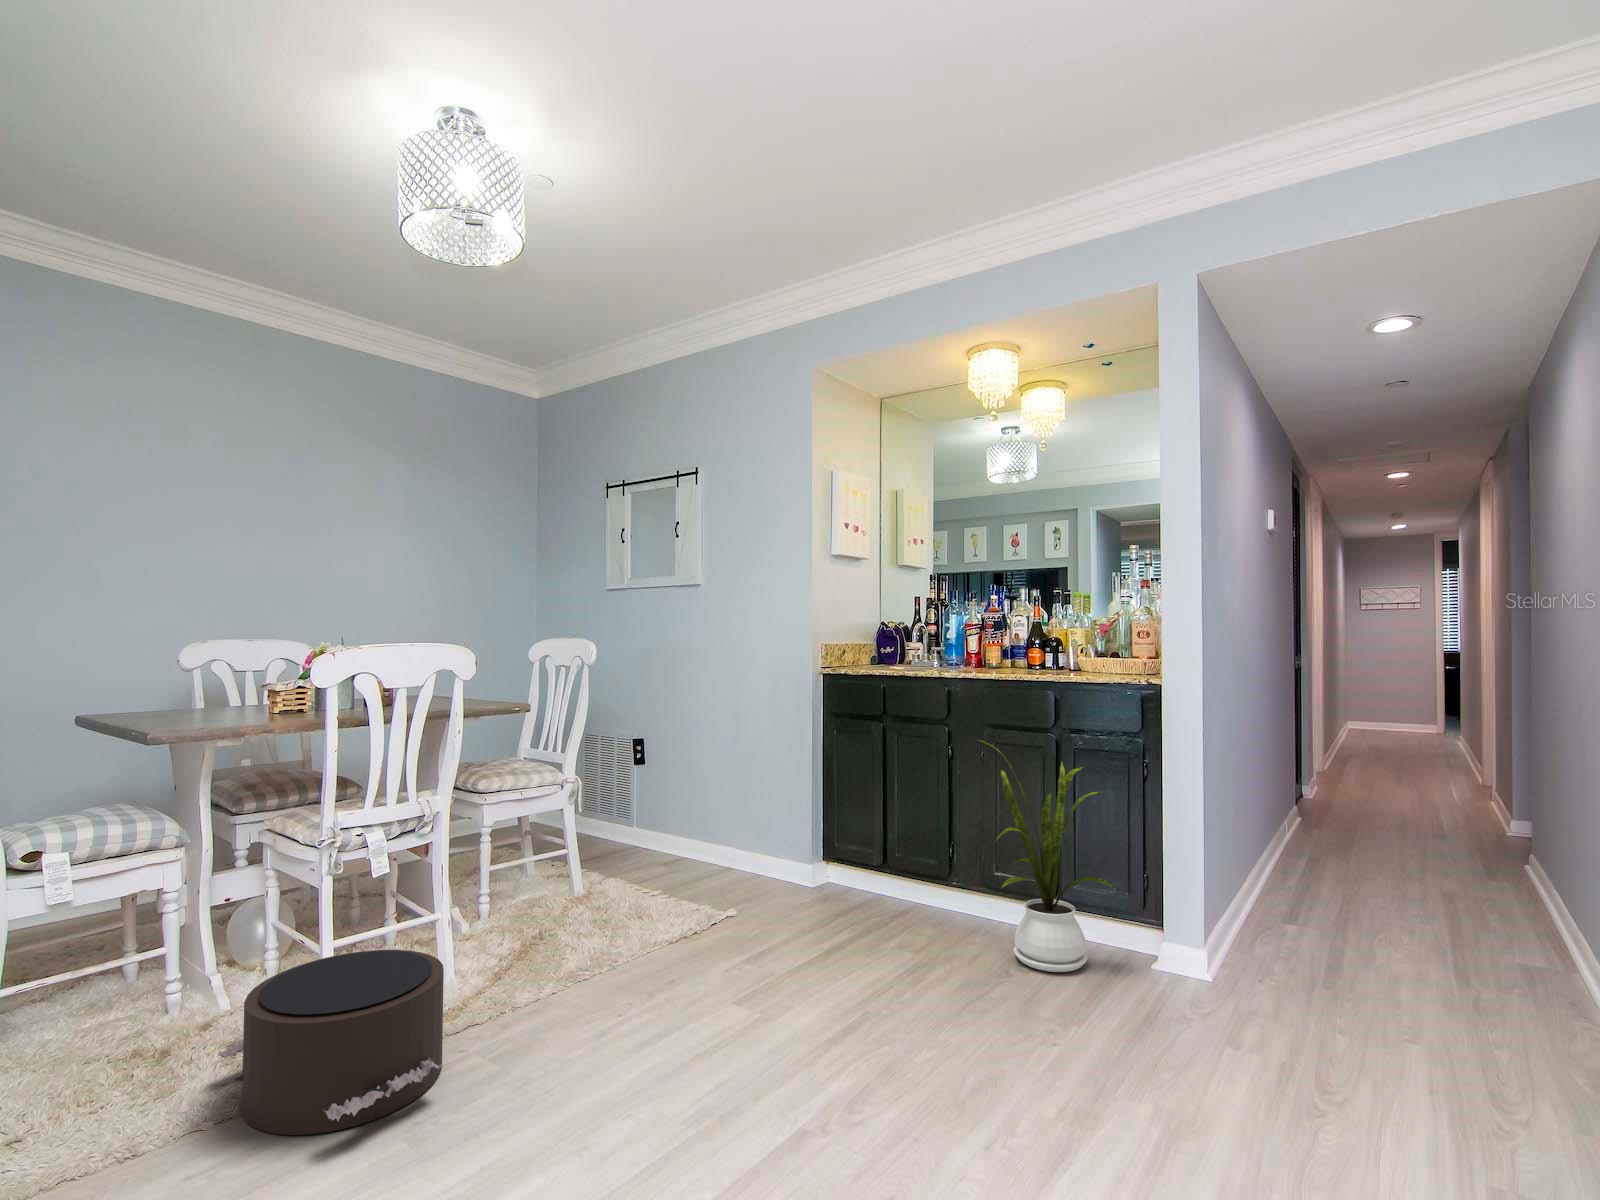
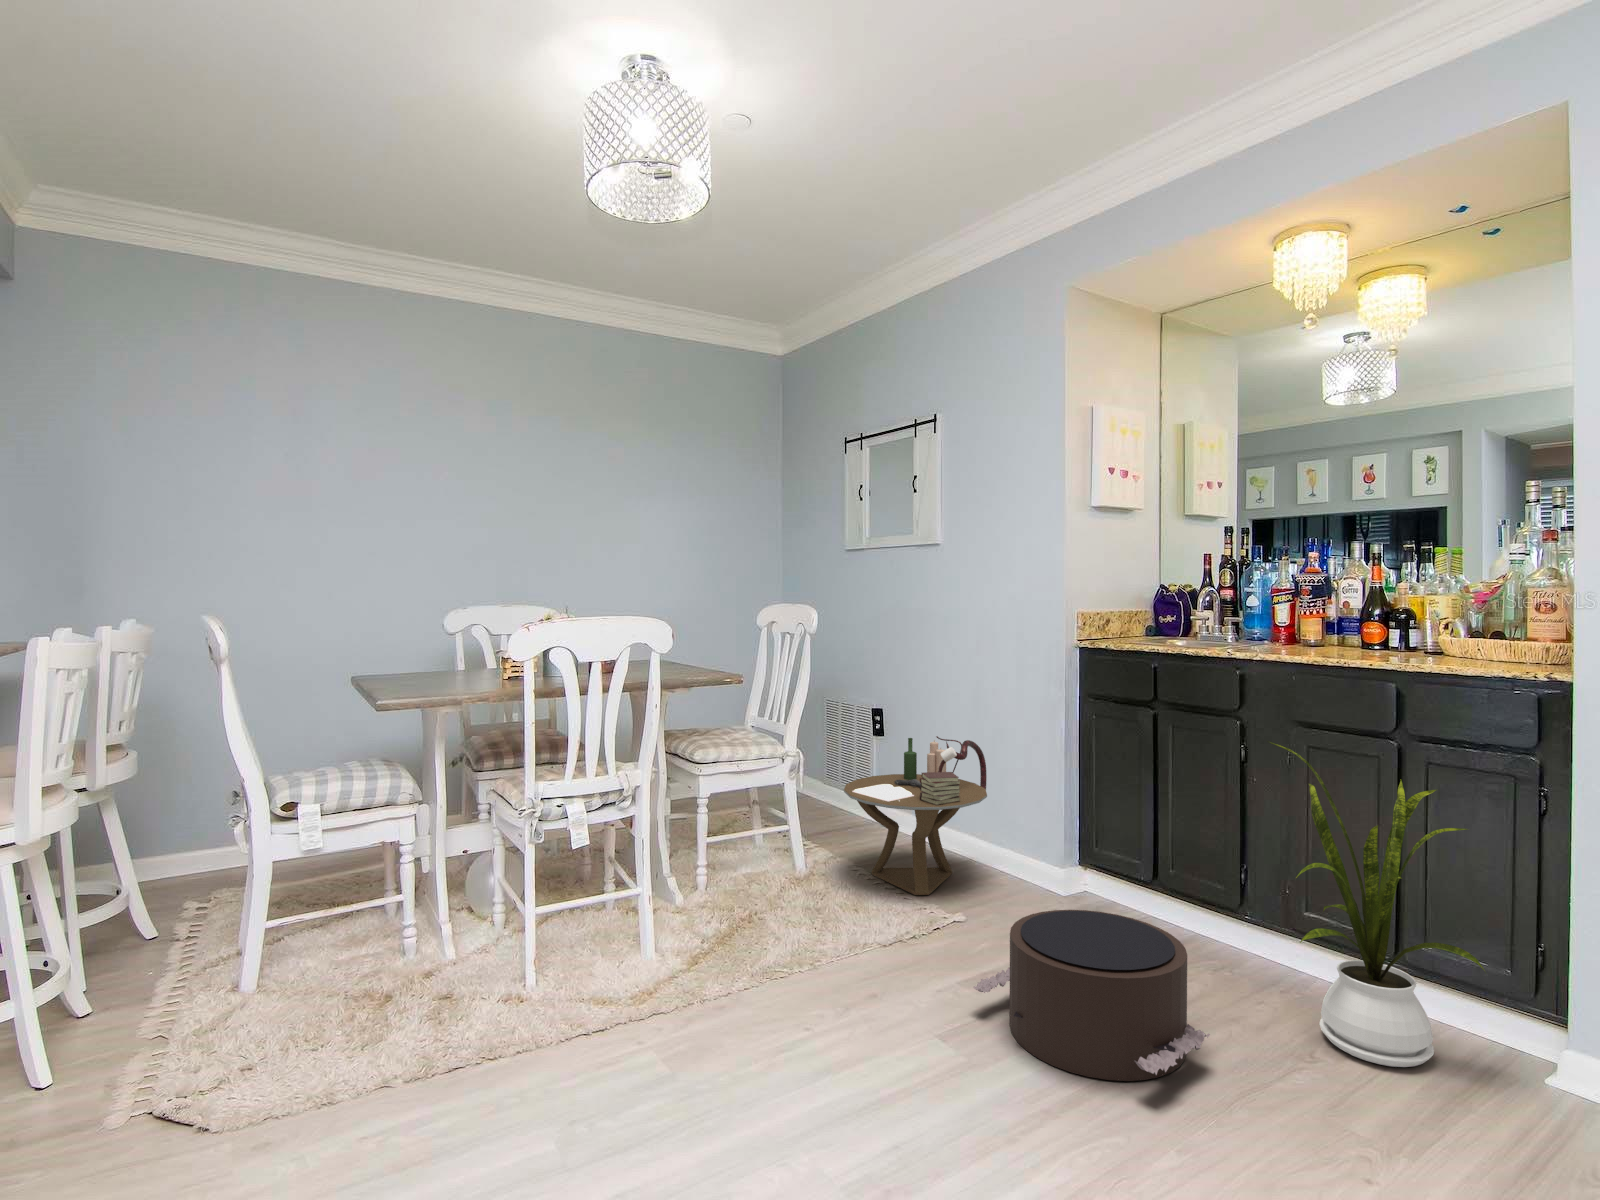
side table: none [620,756,749,898] -> present [844,736,987,895]
pouf: present [218,950,444,1135] -> present [973,910,1210,1081]

